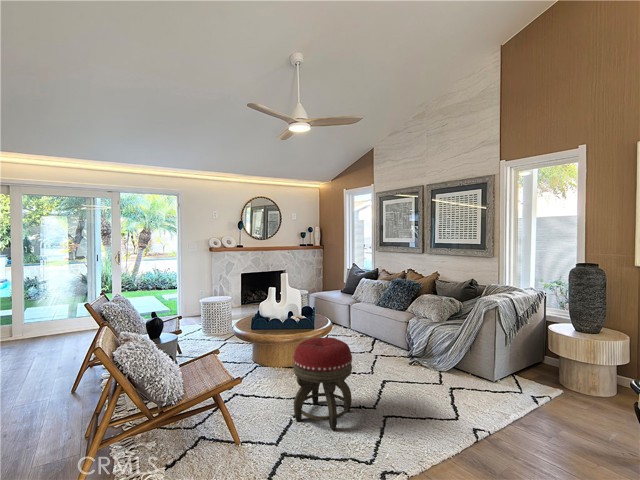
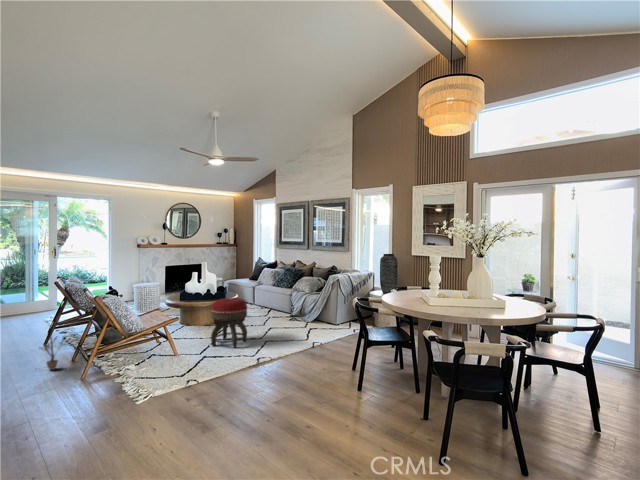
decorative plant: none [21,401,69,458] -> present [42,337,65,370]

